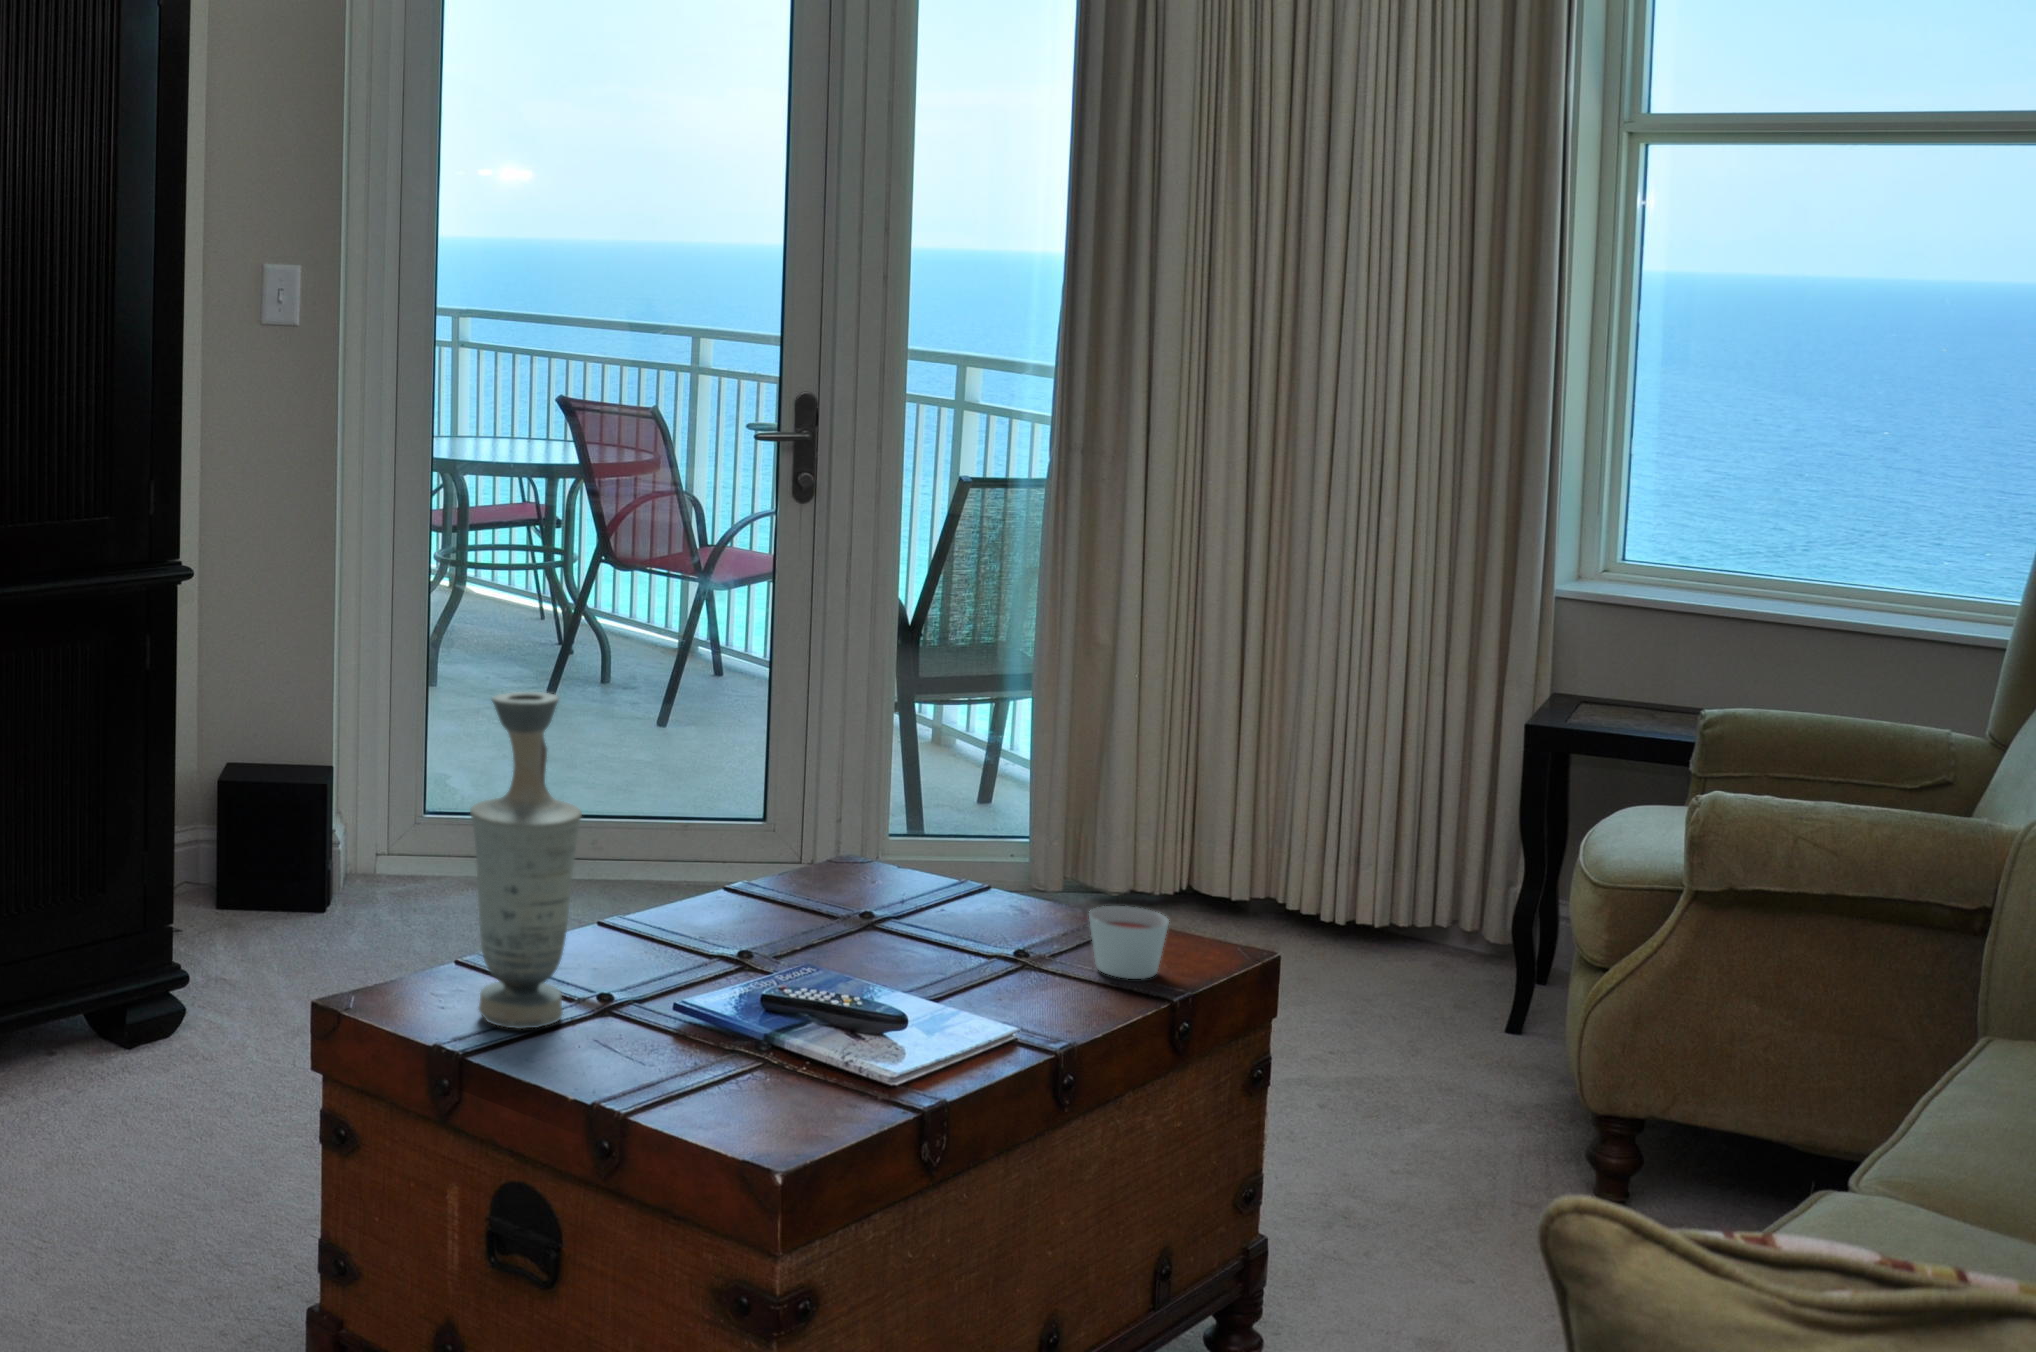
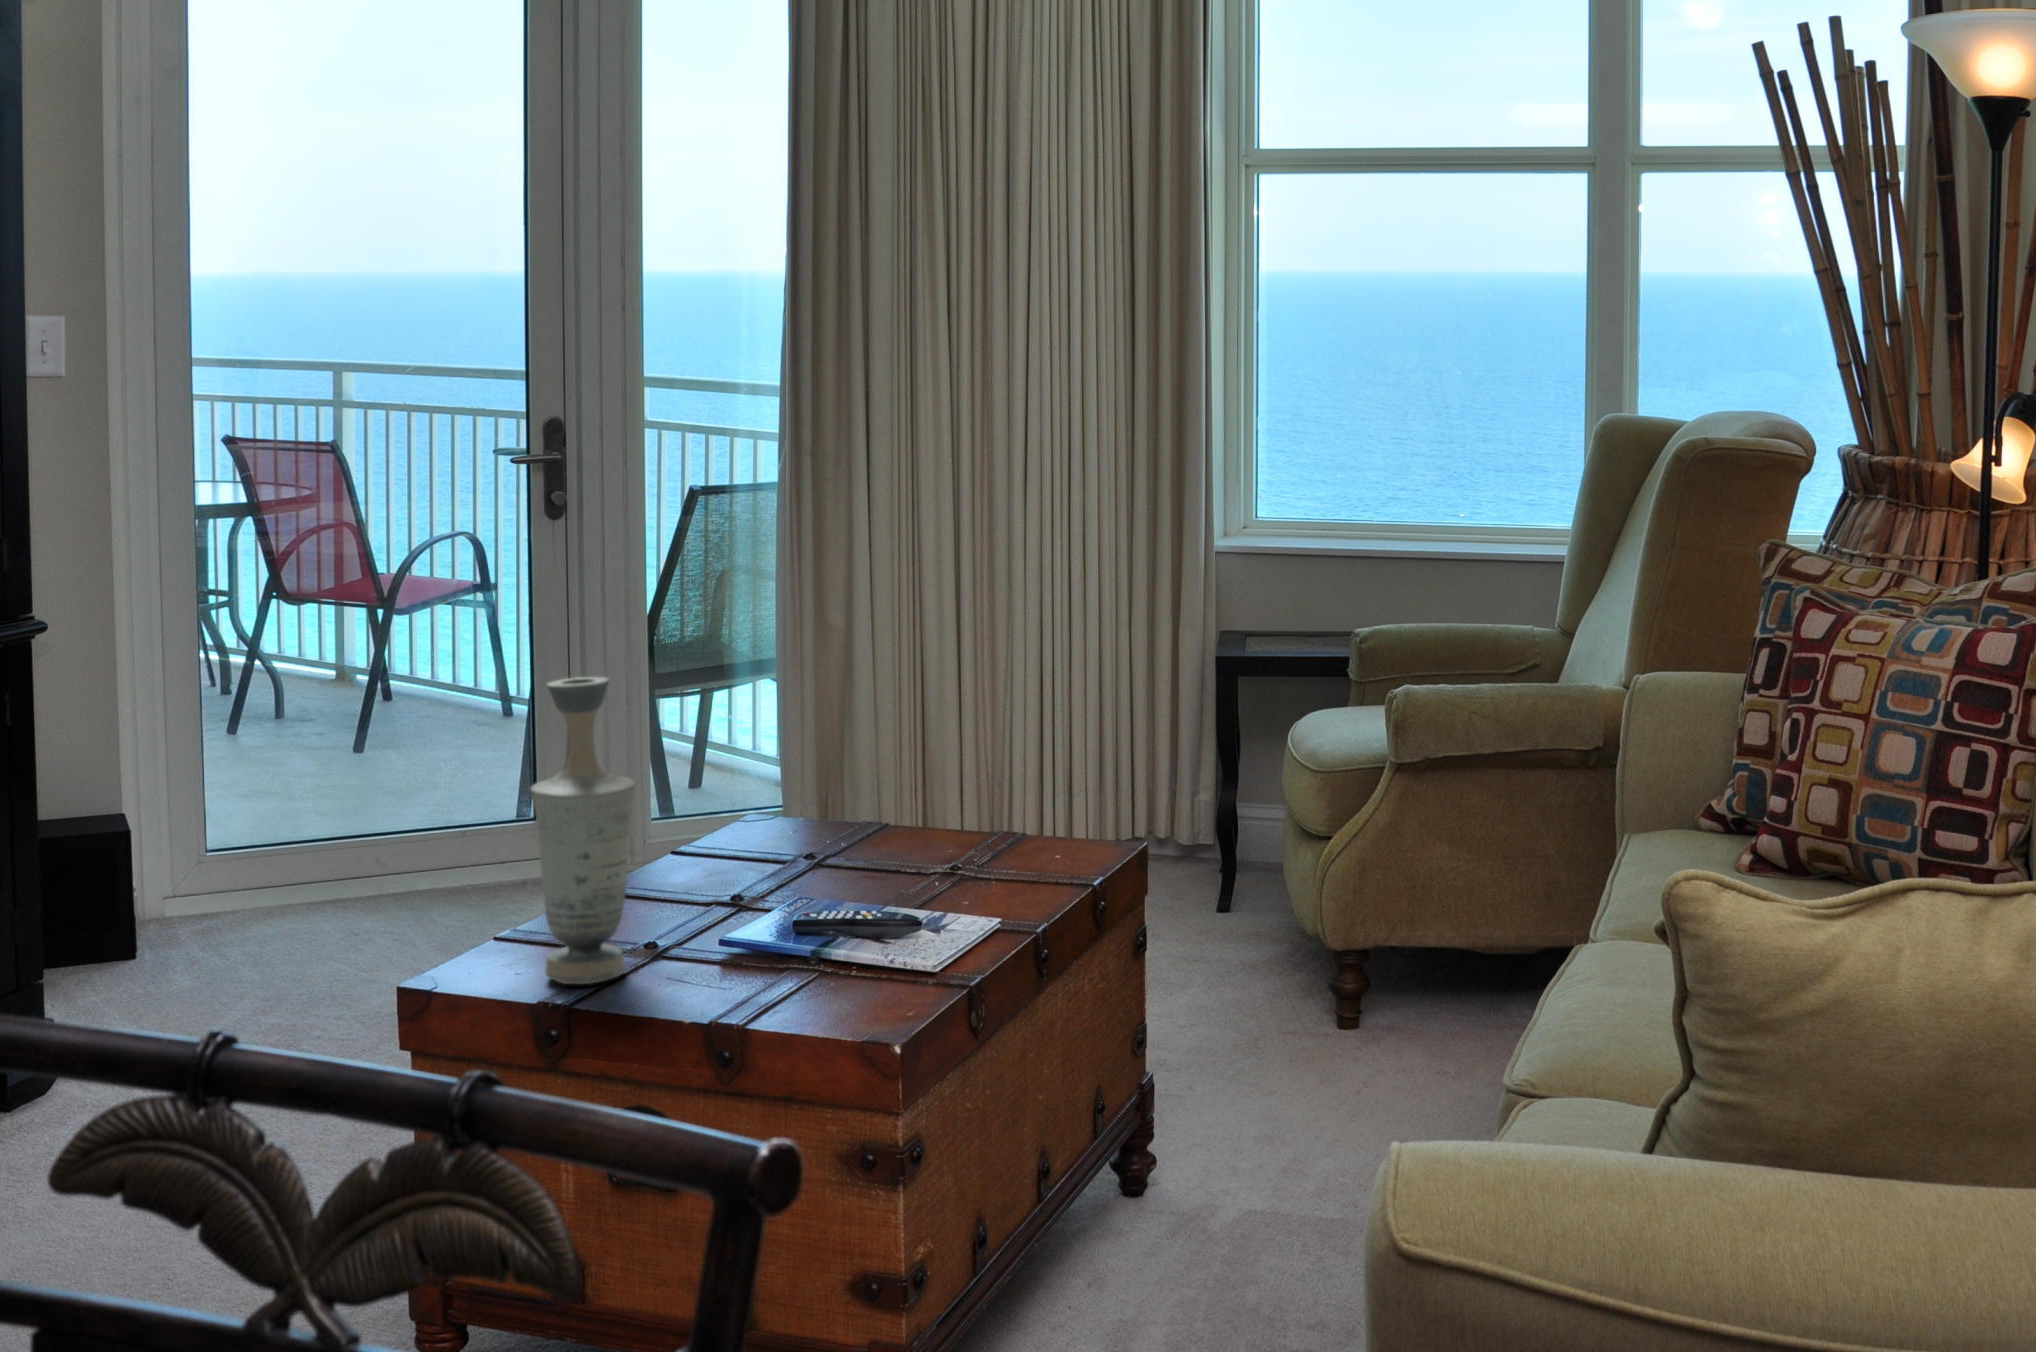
candle: present [1089,906,1169,979] -> none [1019,814,1084,870]

